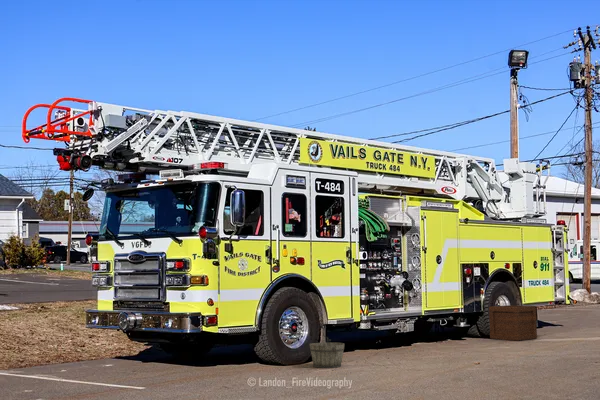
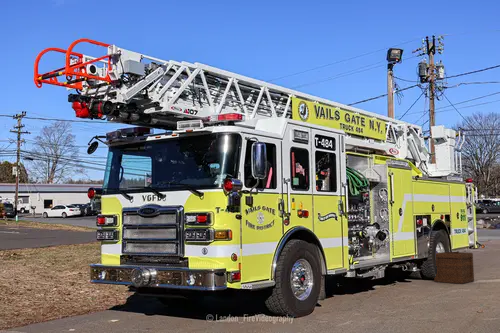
wooden bucket: present [309,337,344,368] -> none [317,287,351,319]

